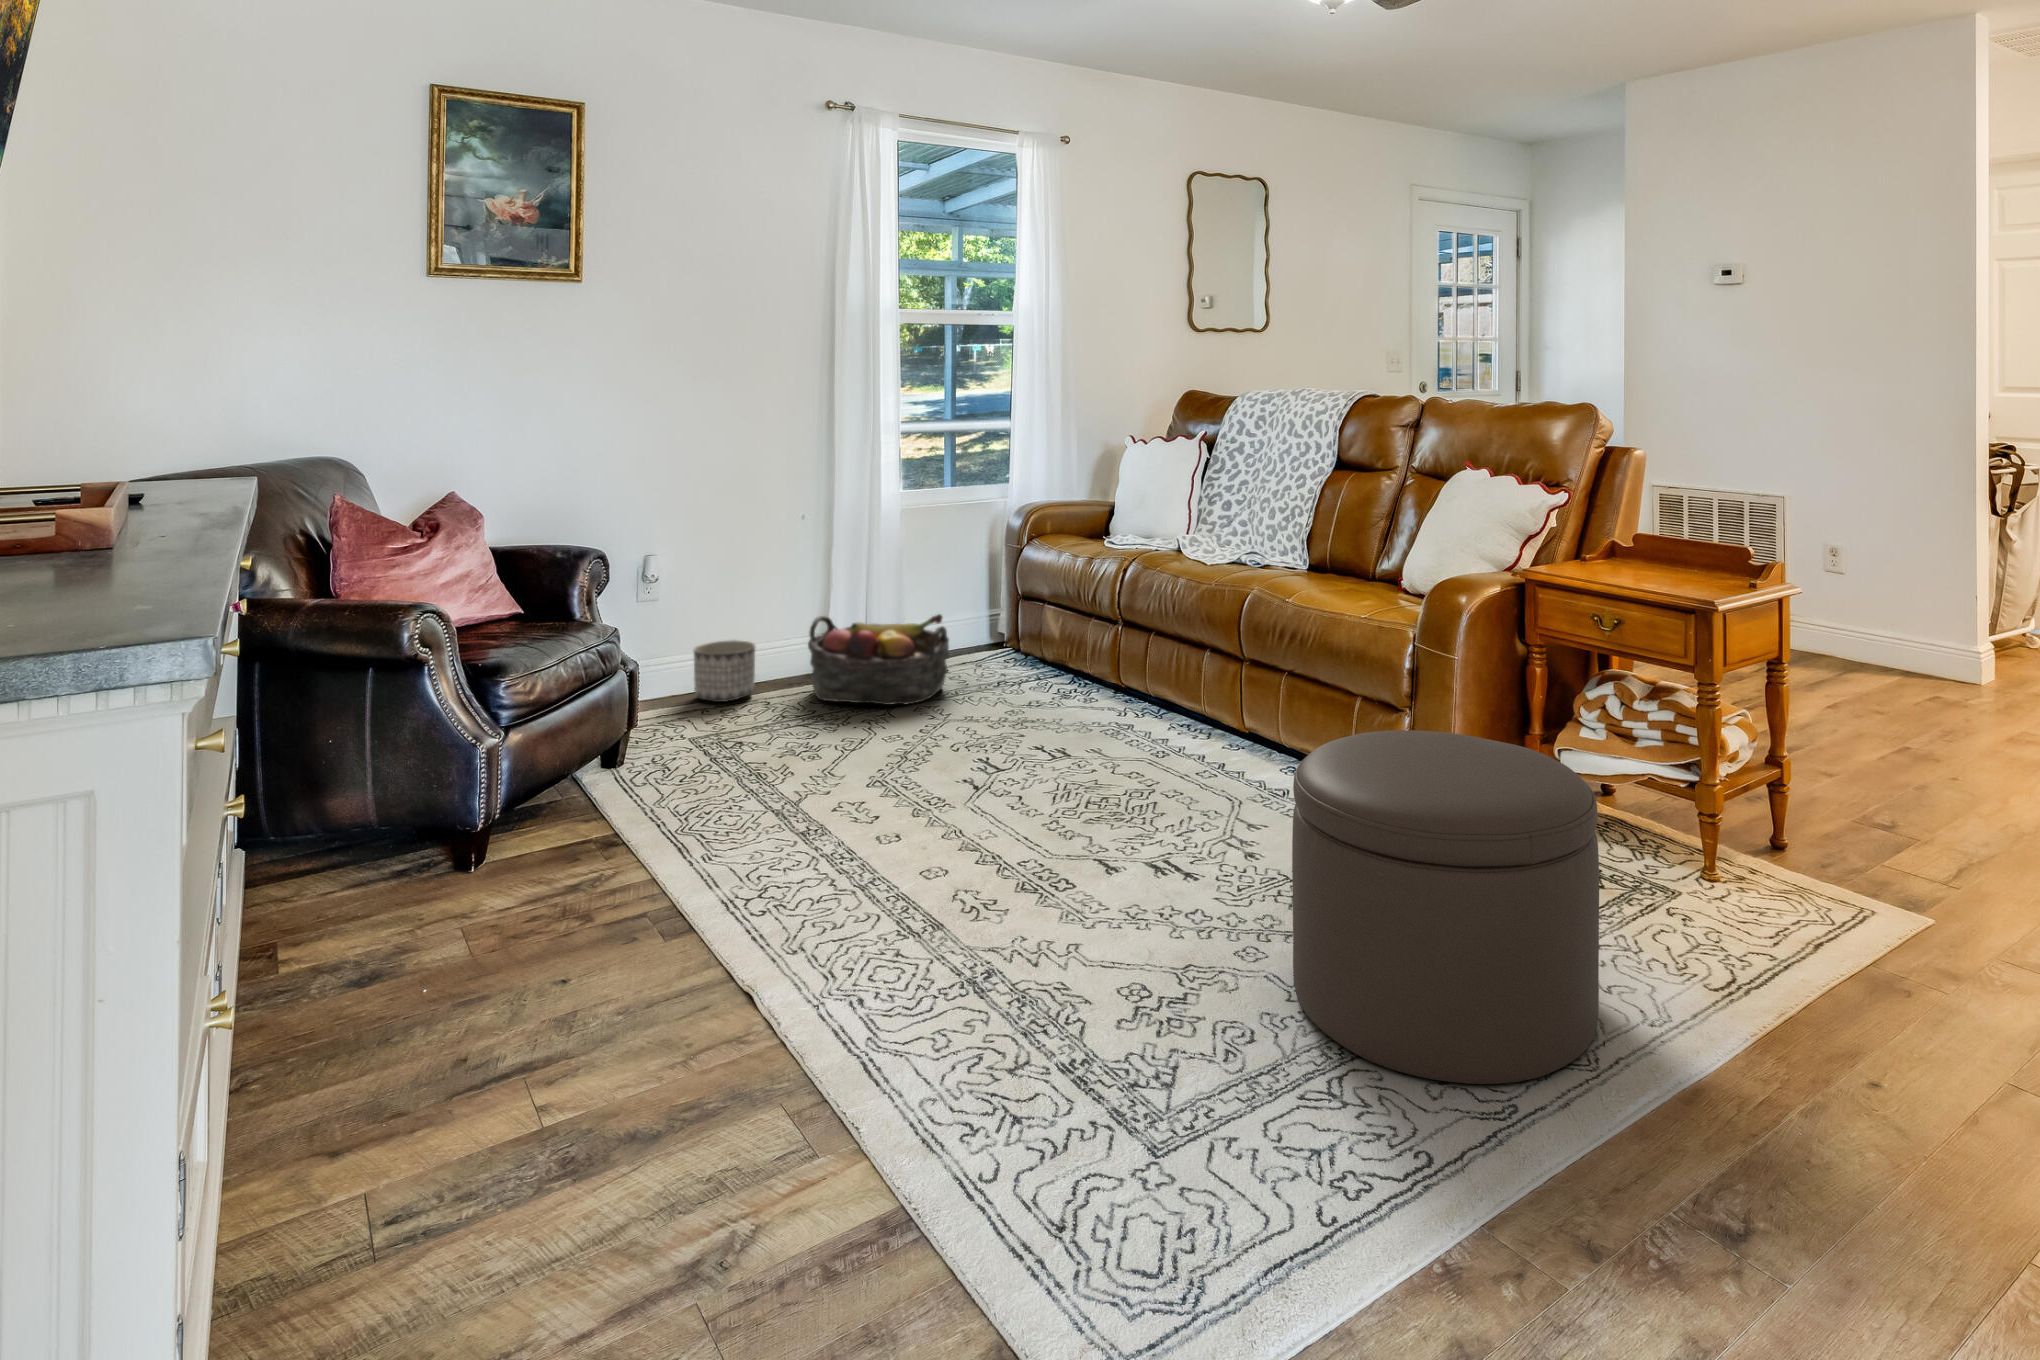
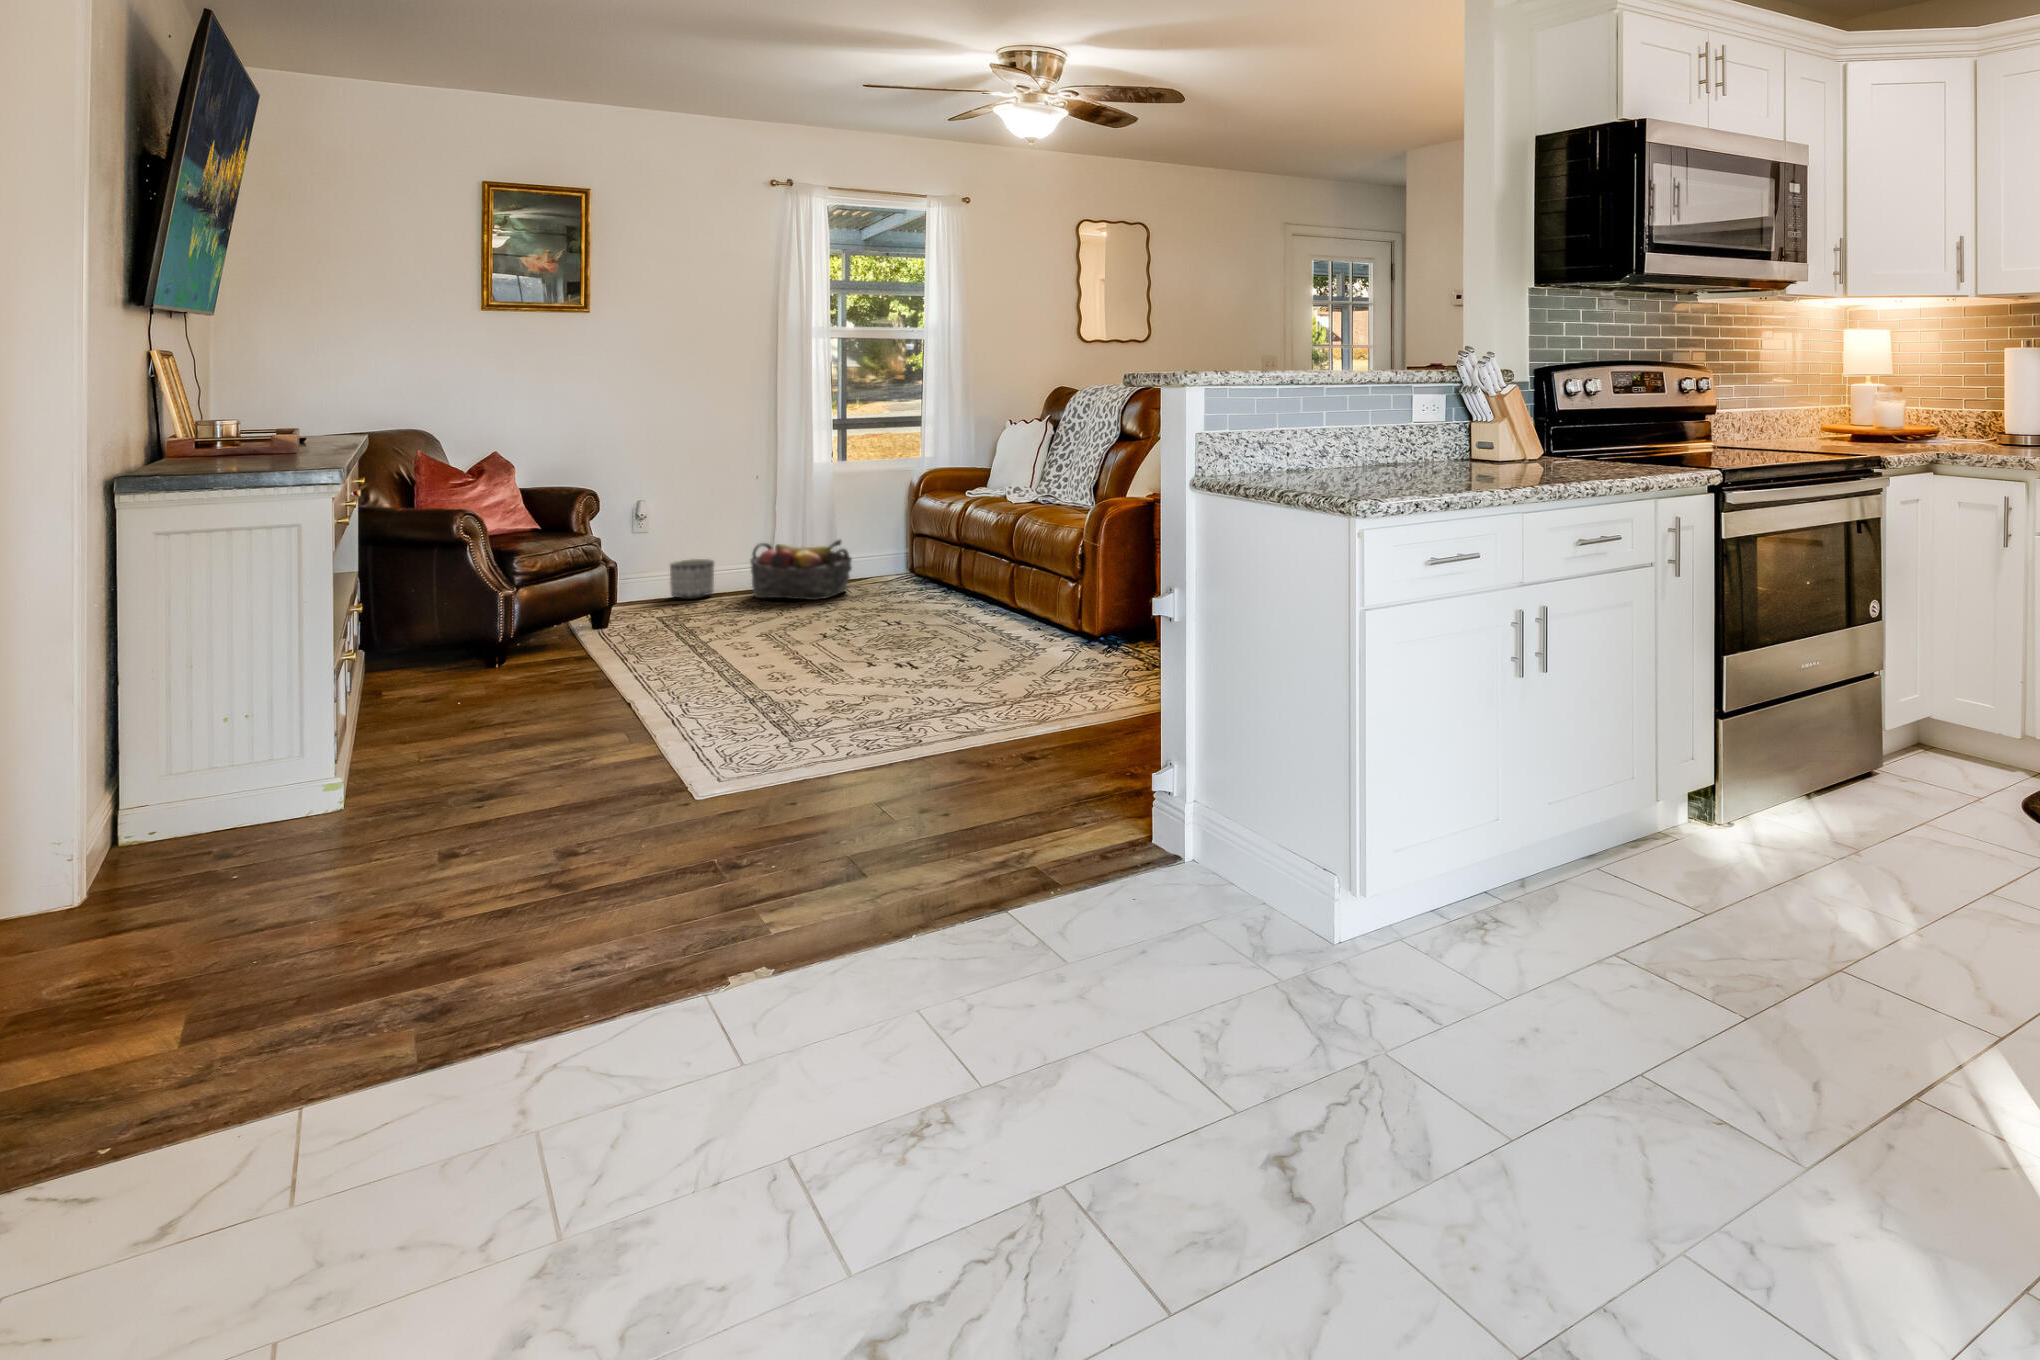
ottoman: present [1292,730,1599,1084] -> none [910,572,1066,724]

